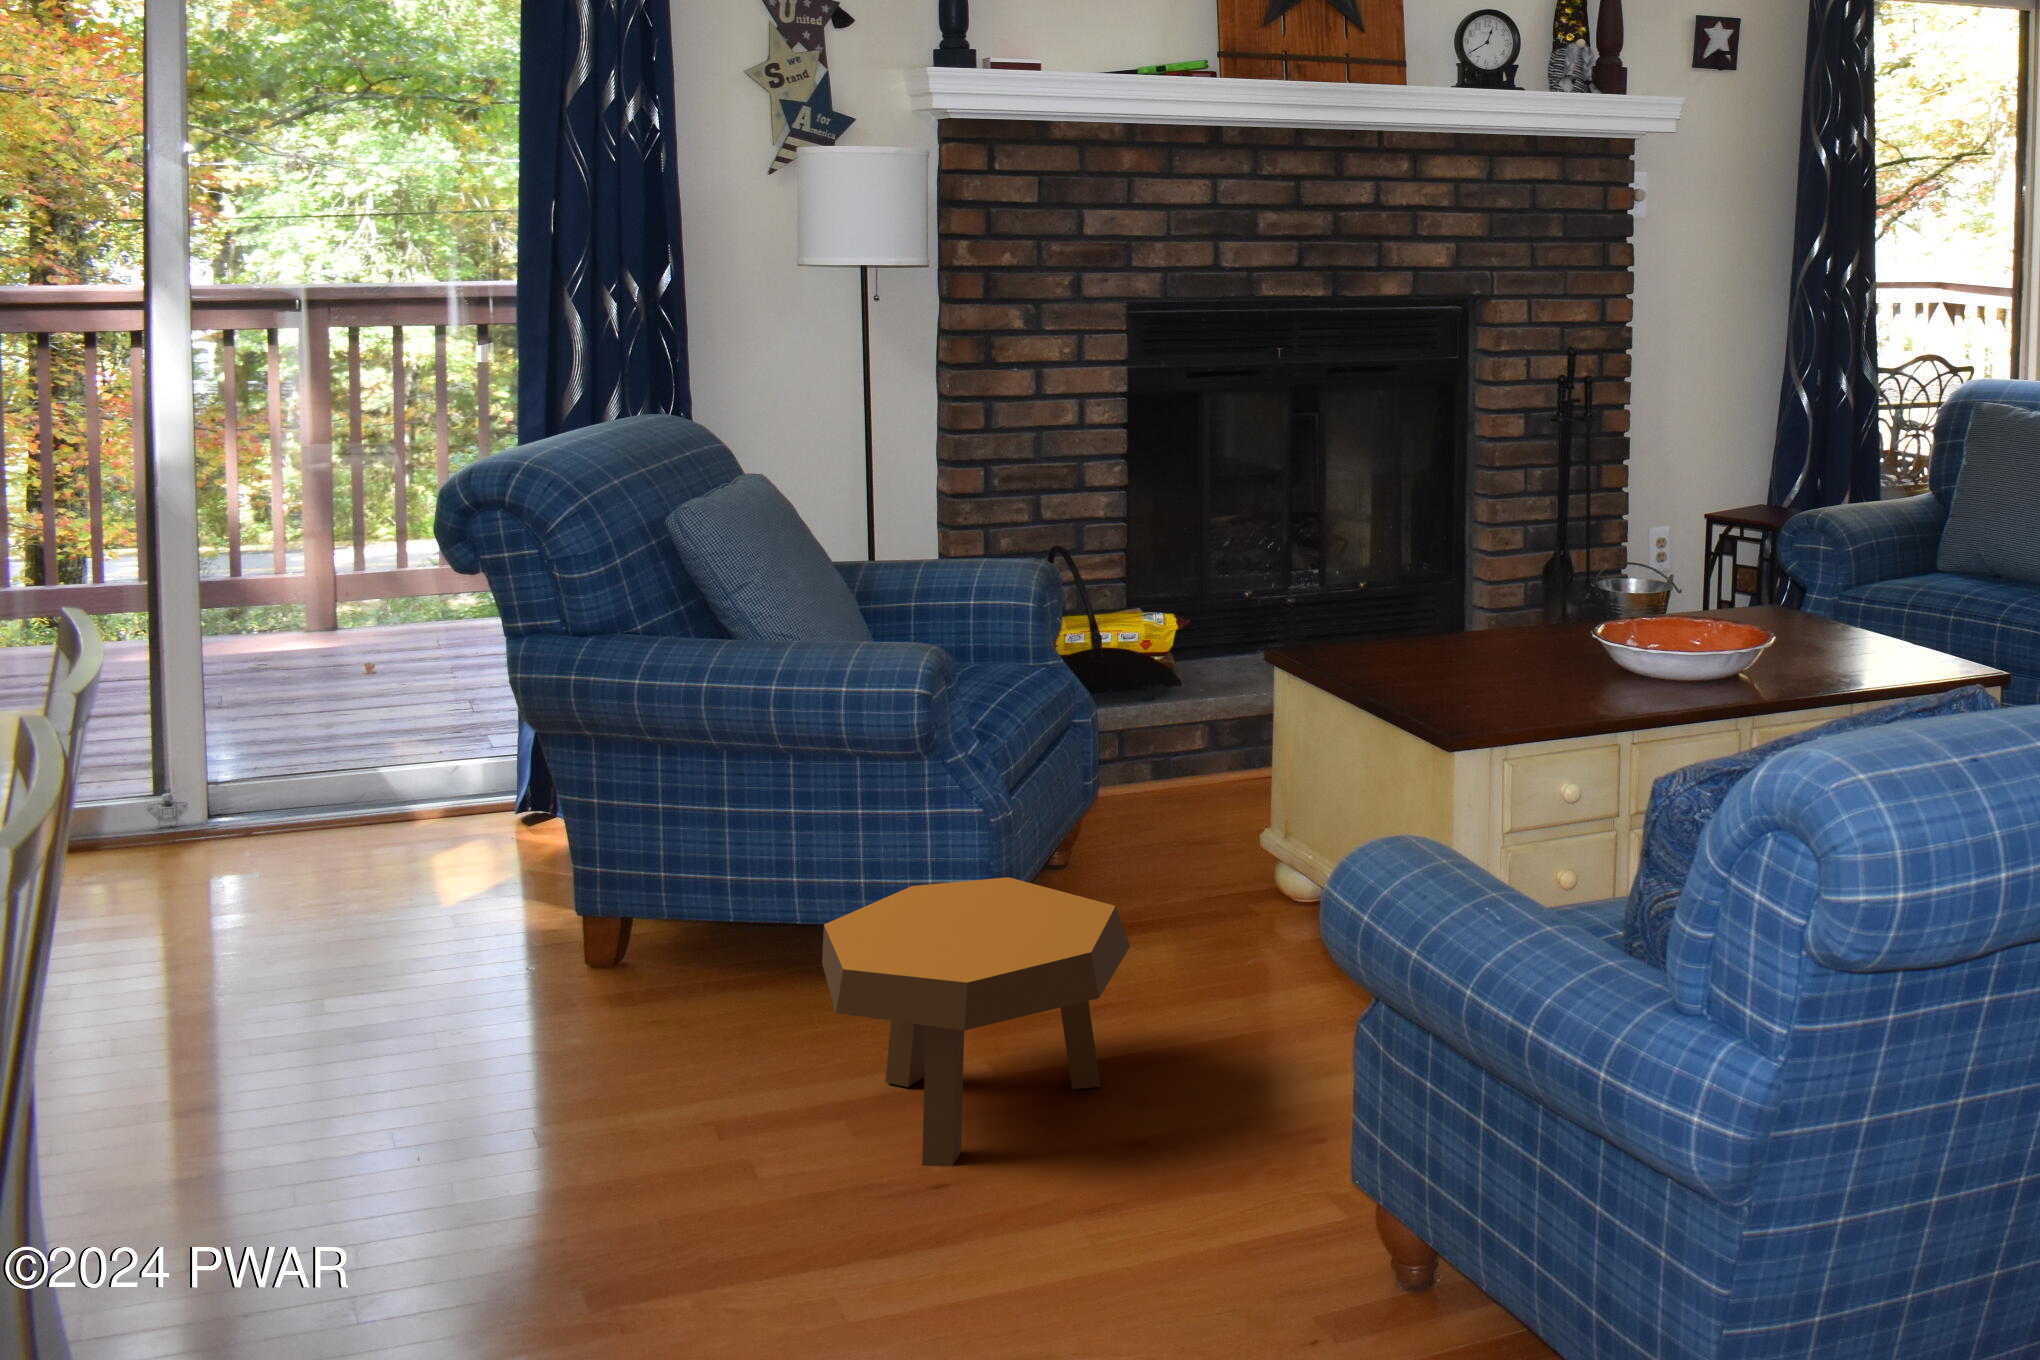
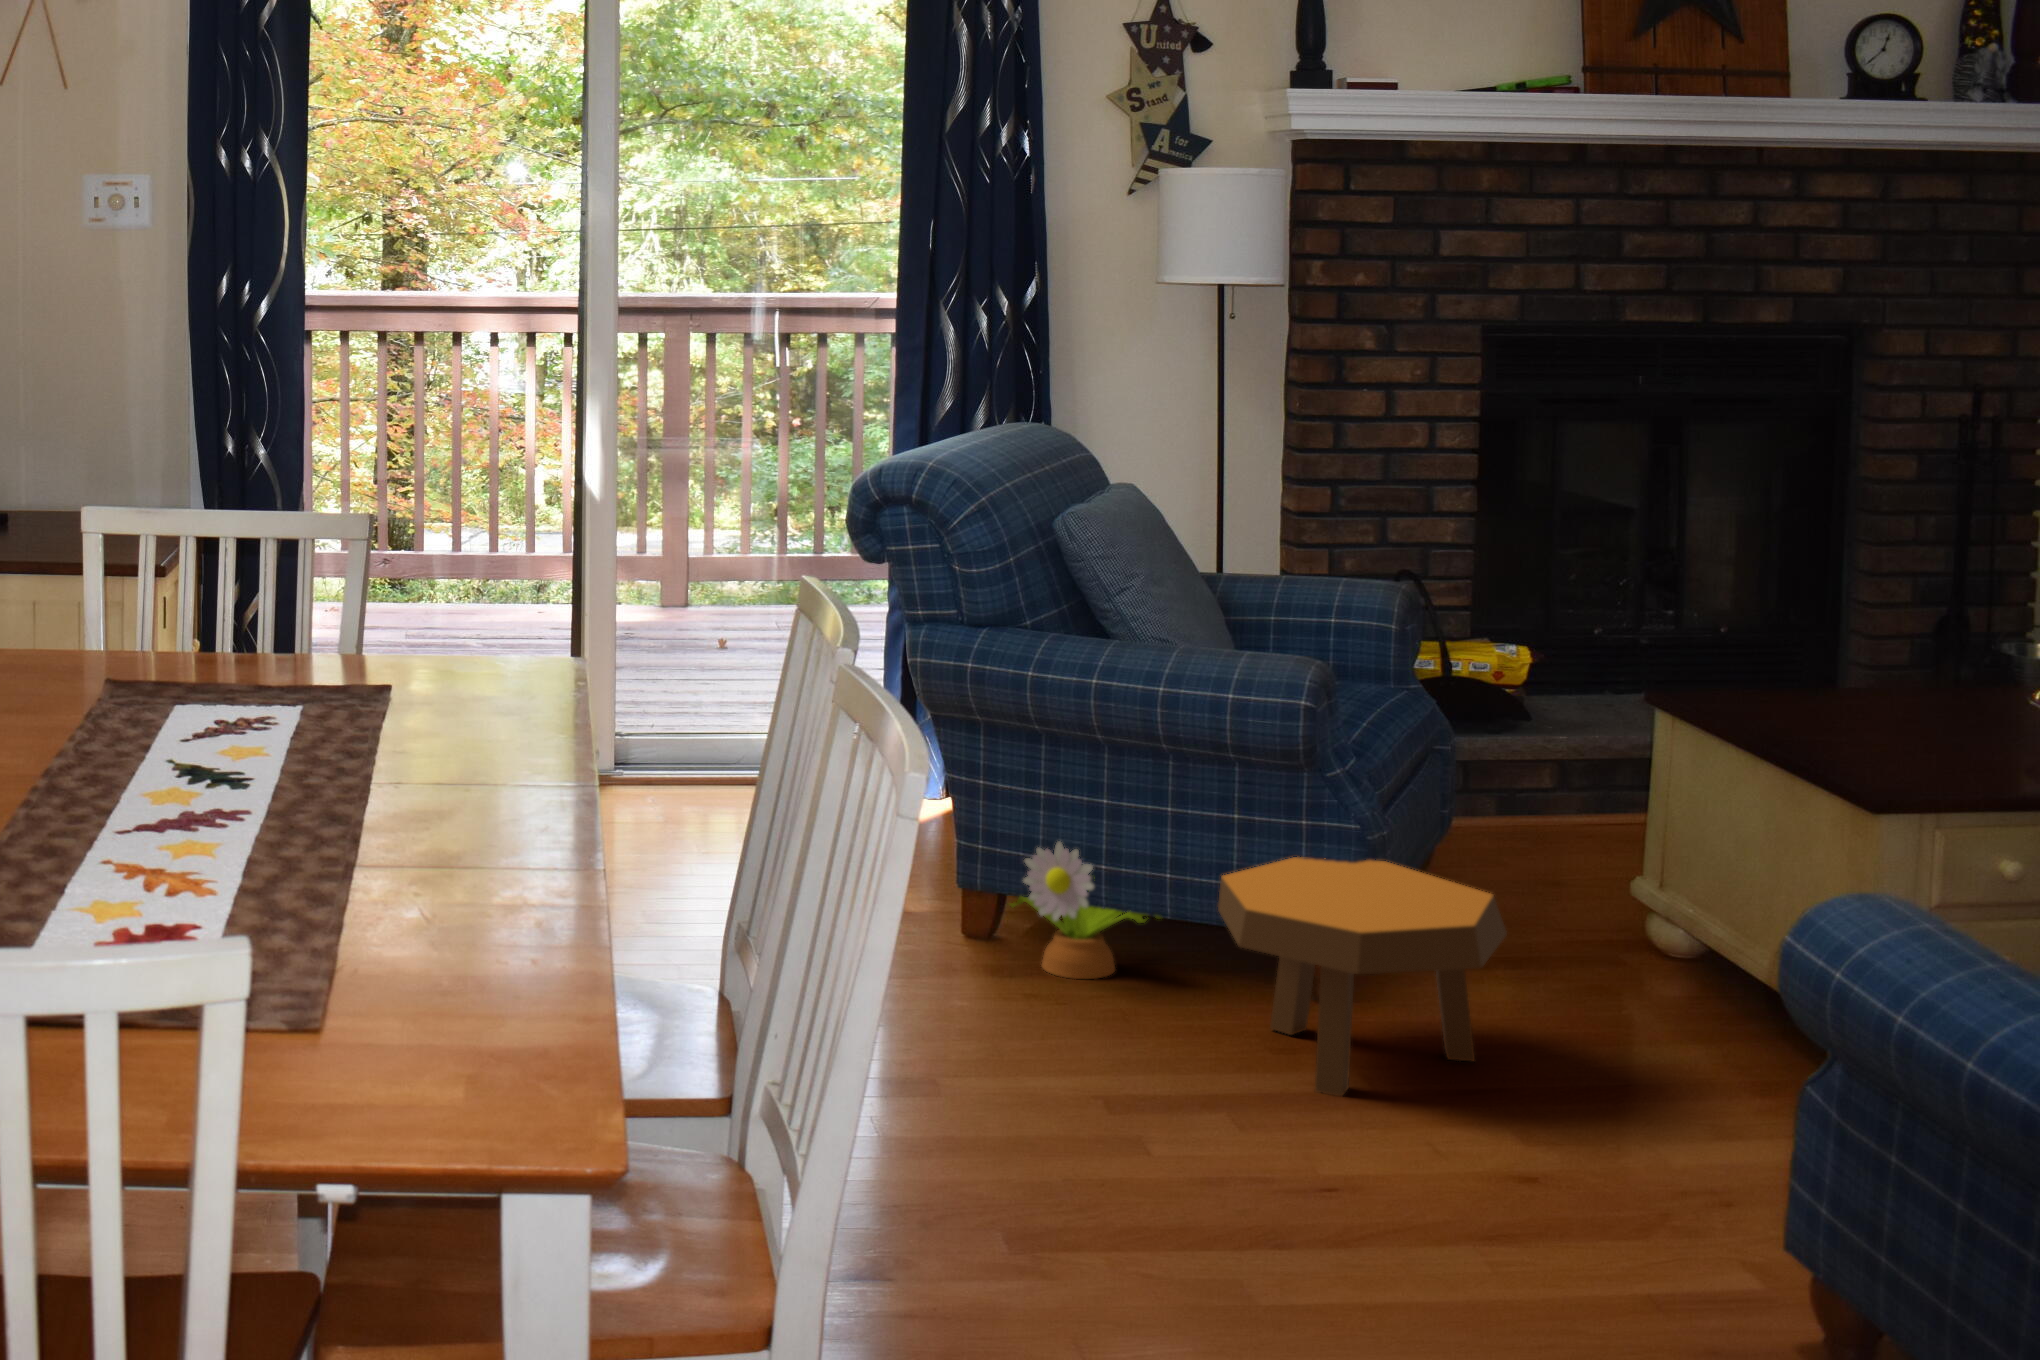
decorative plant: none [593,898,775,1049] -> present [1009,842,1160,979]

